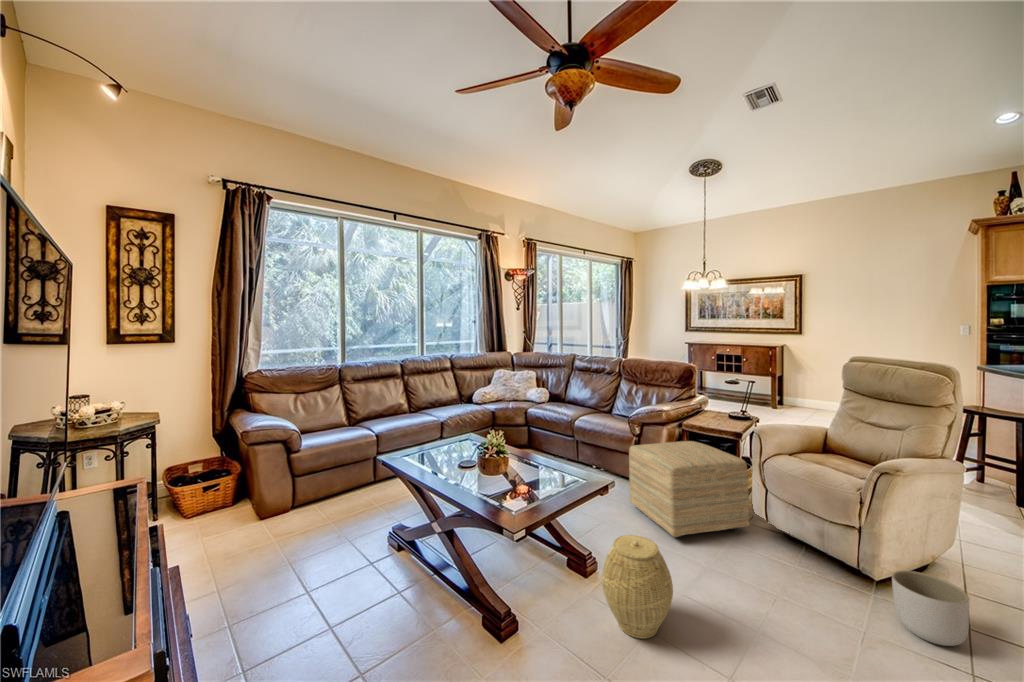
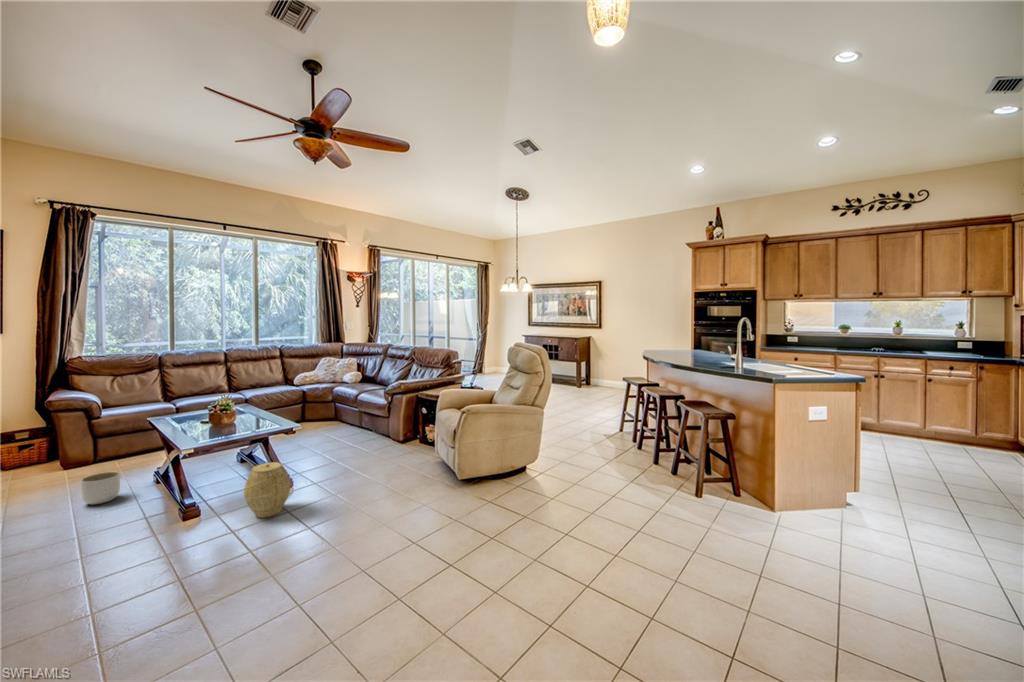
ottoman: present [629,441,749,537] -> none [349,412,410,472]
planter: present [892,571,969,646] -> present [80,471,120,505]

